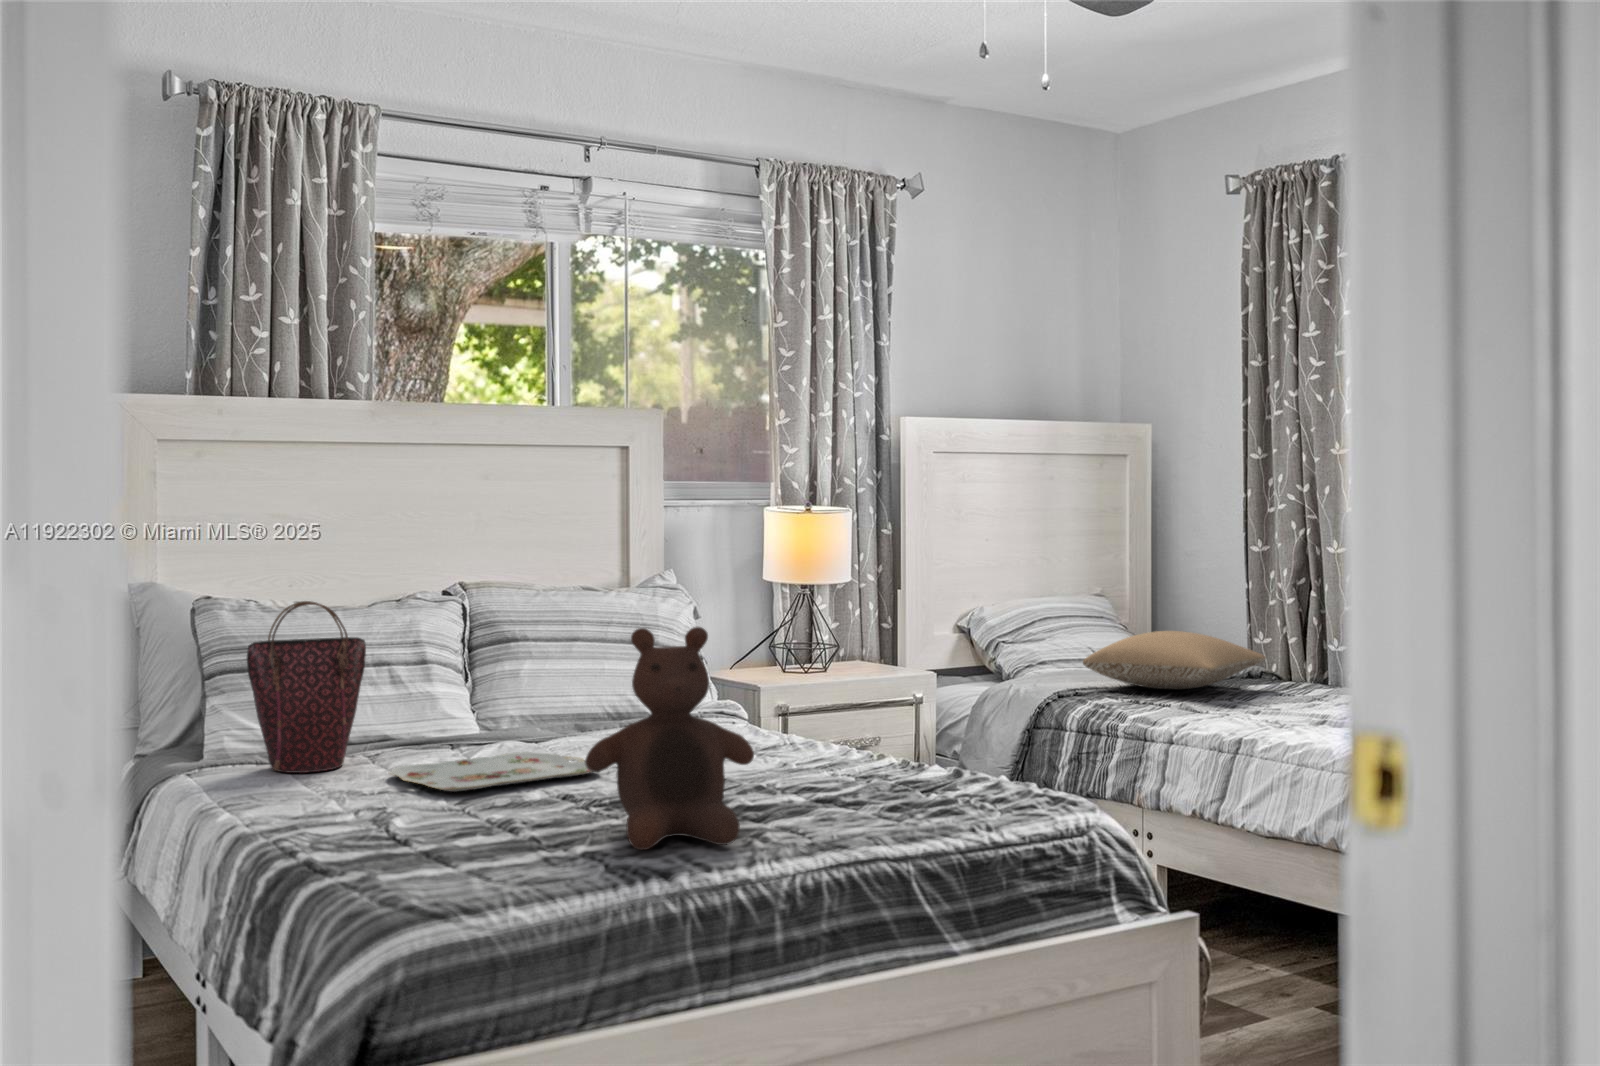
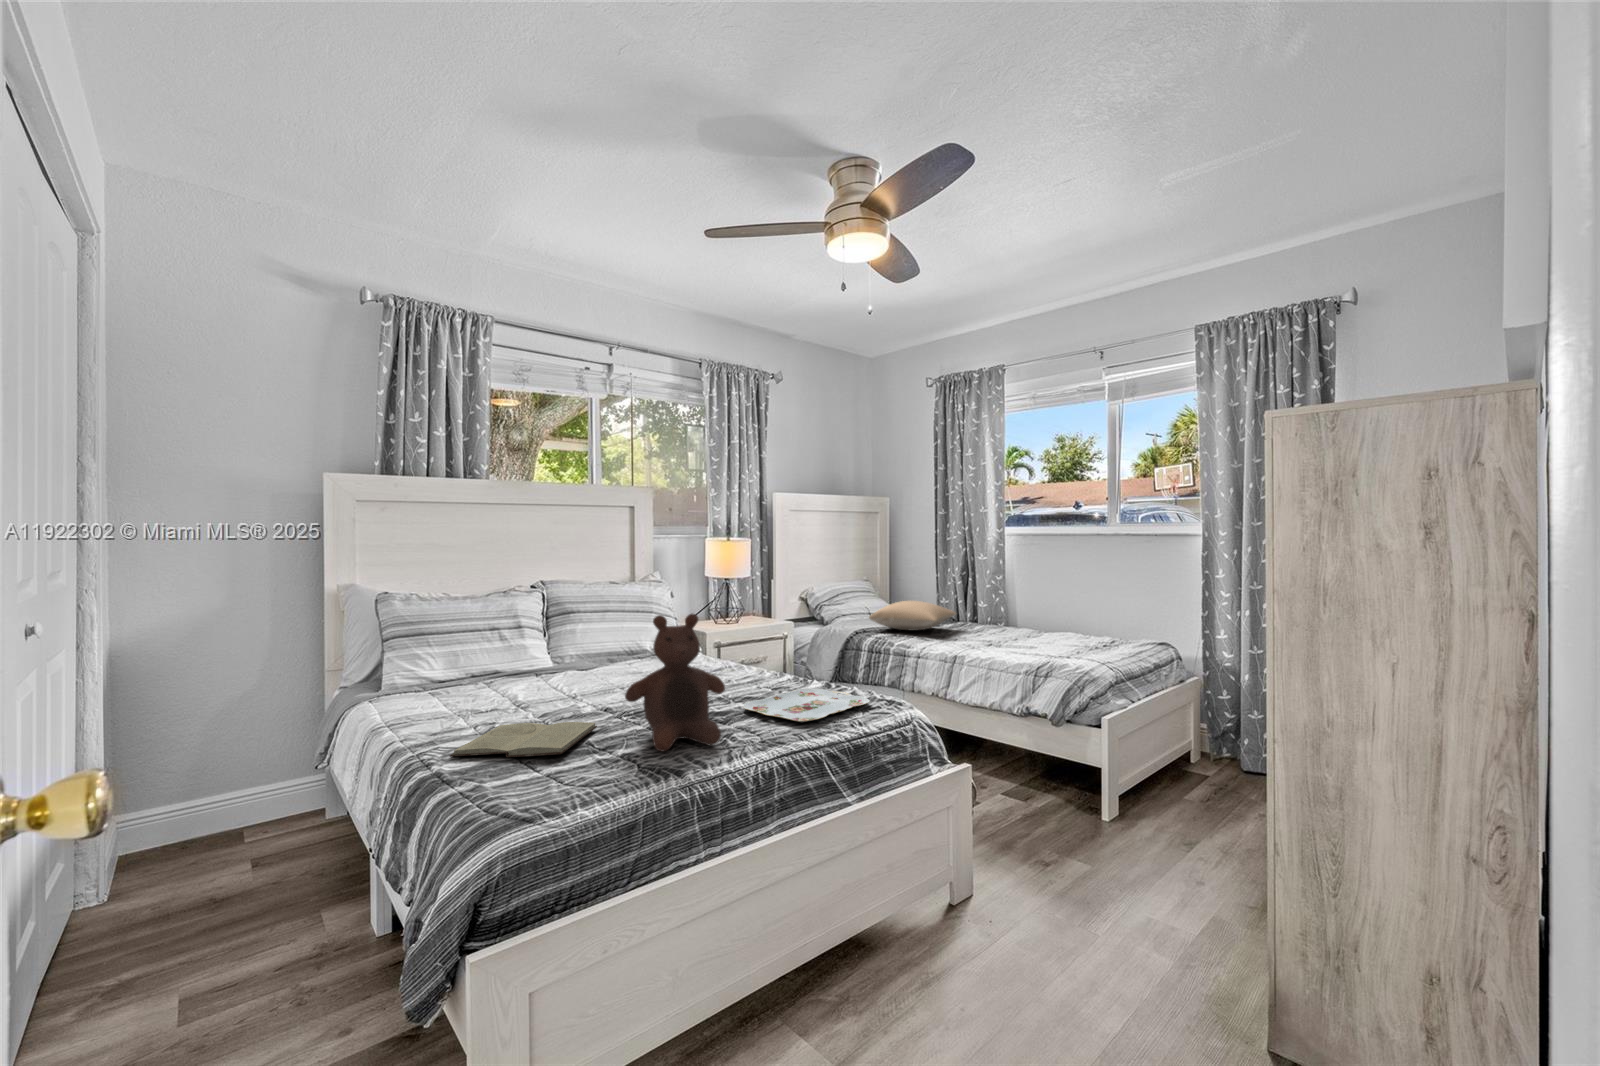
handbag: present [247,601,366,773] -> none [408,597,484,700]
serving tray: present [389,752,592,792] -> present [743,689,870,722]
book: none [312,805,543,849] -> present [450,722,597,757]

